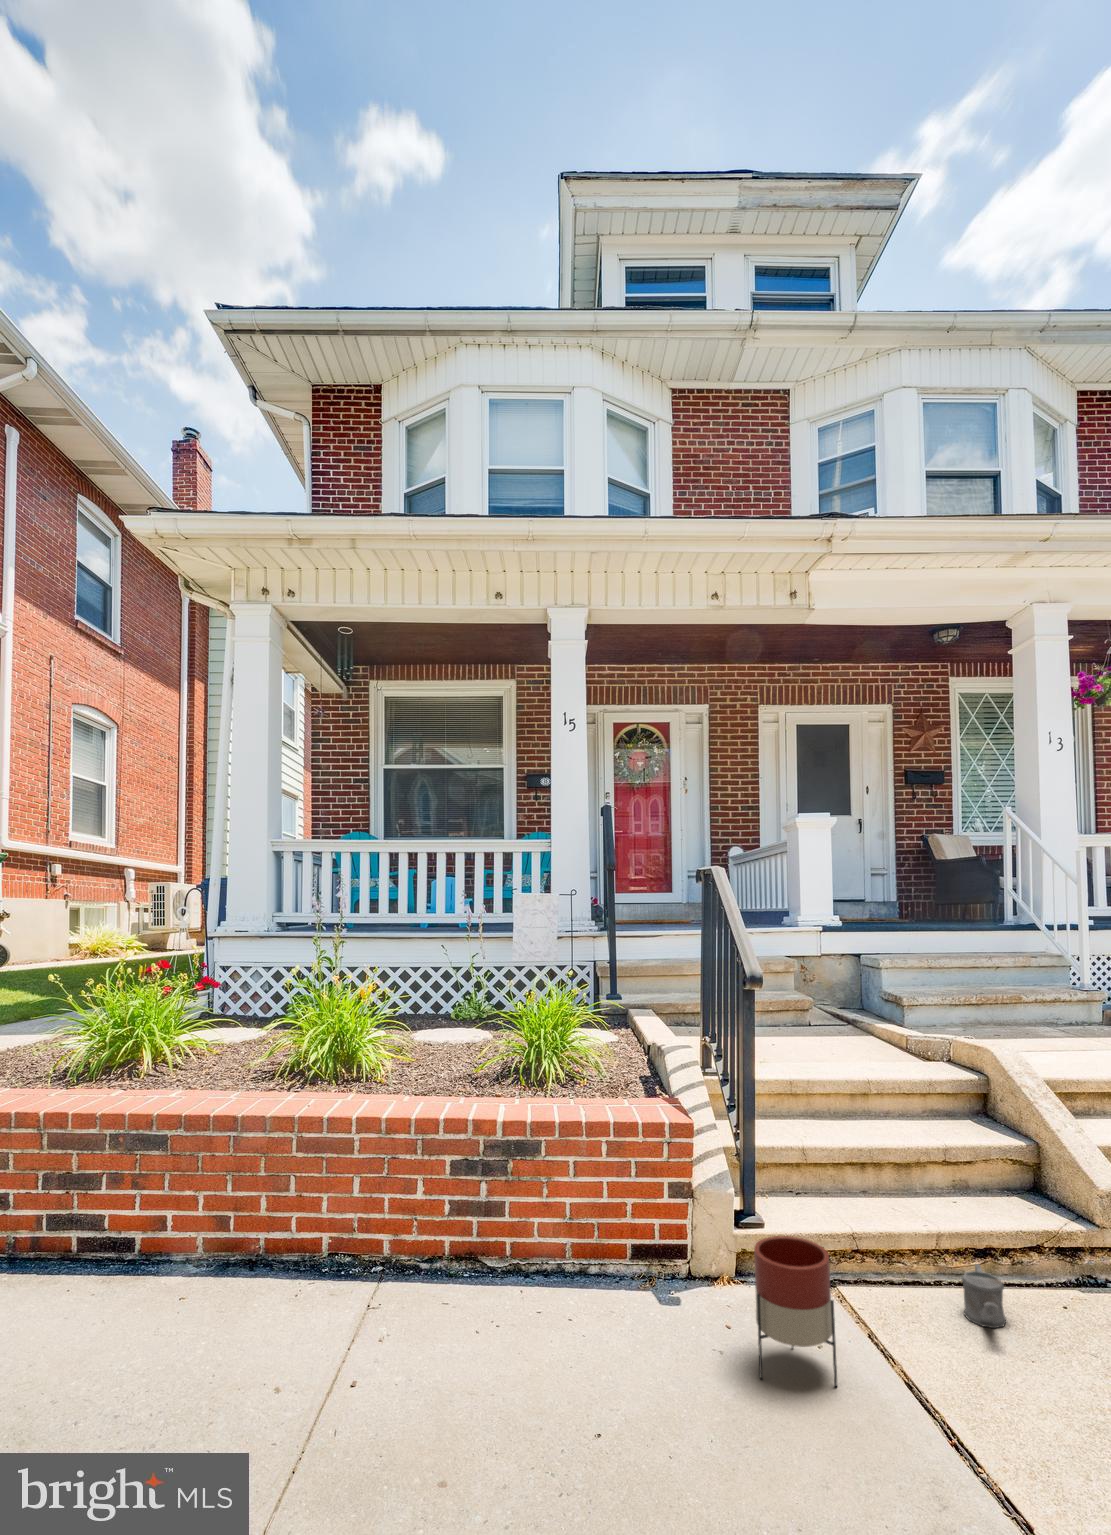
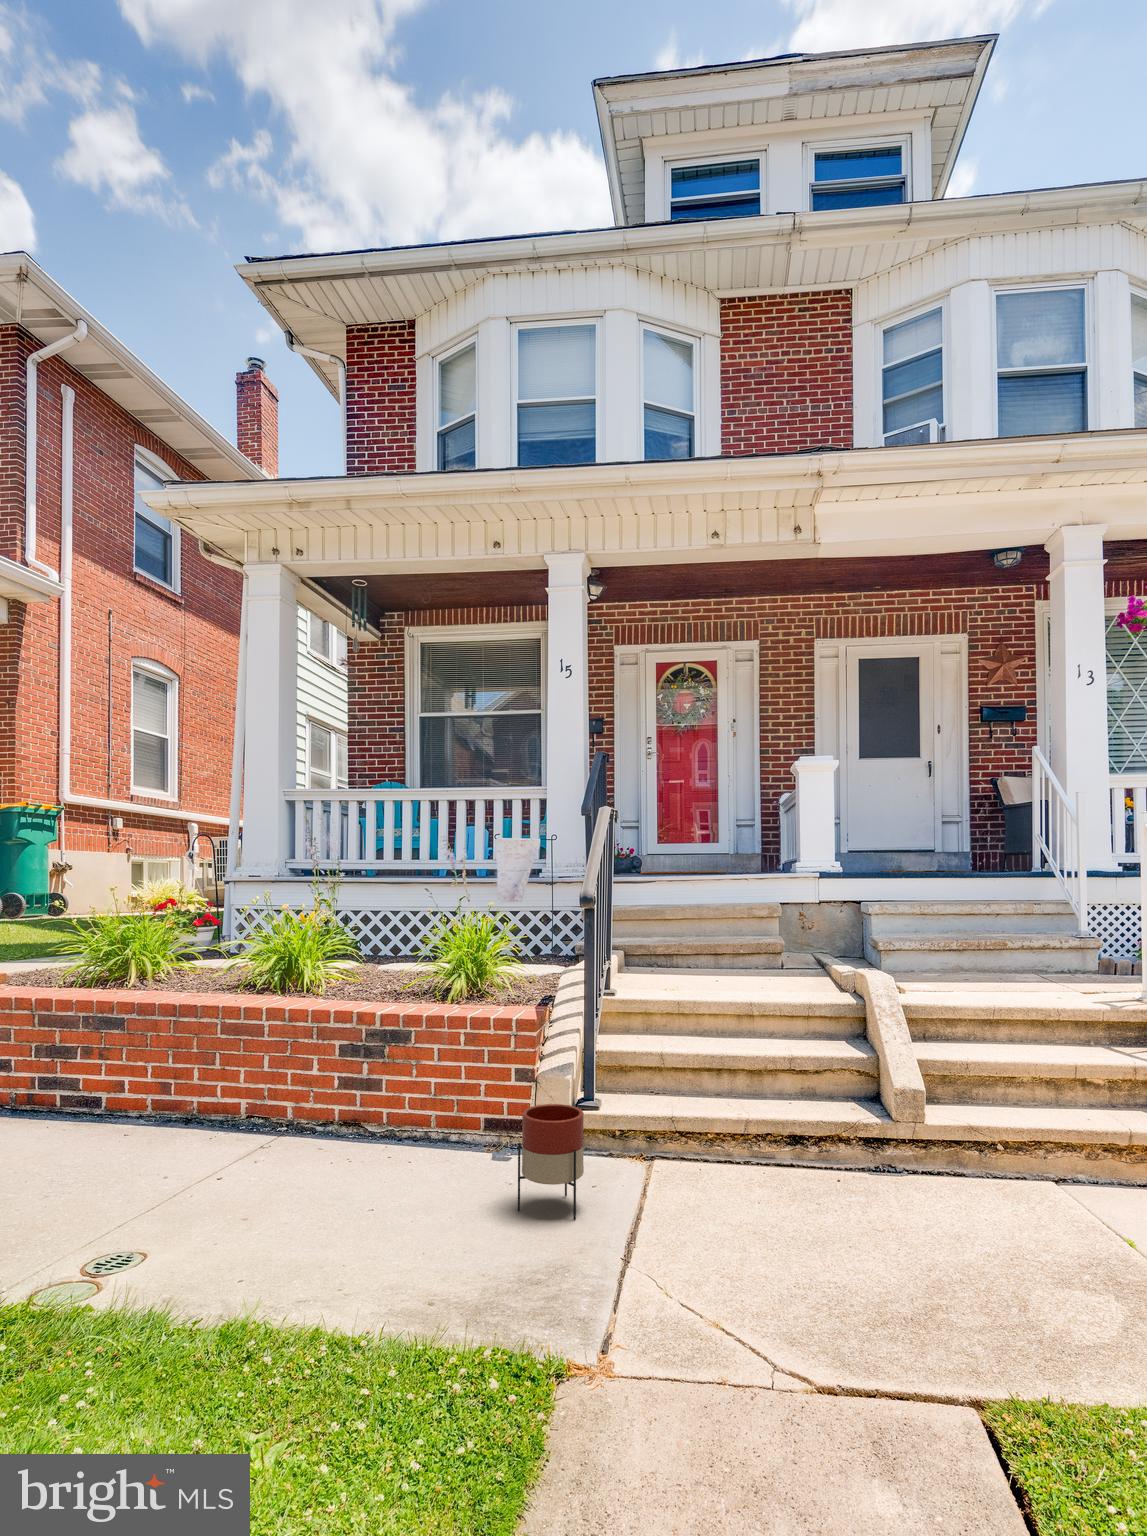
watering can: present [962,1264,1006,1328] -> none [734,1151,775,1200]

